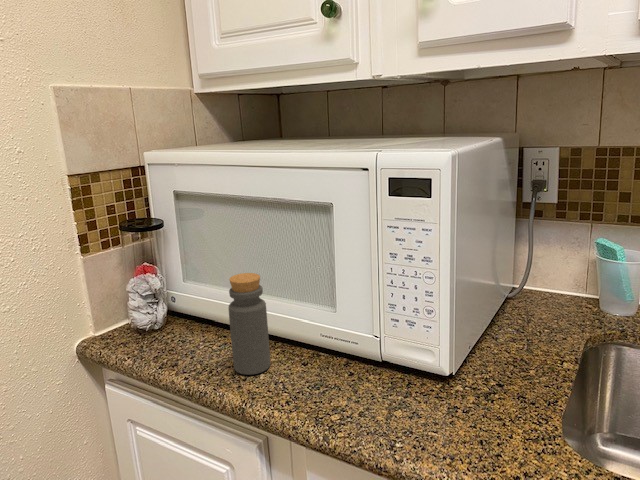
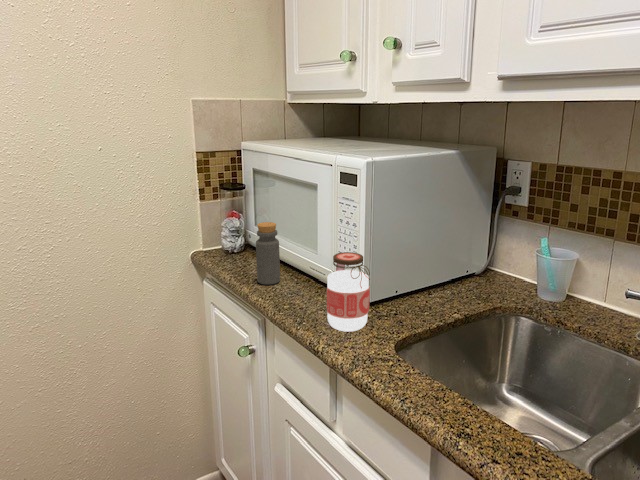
jar: none [419,302,495,435] -> present [327,252,370,332]

